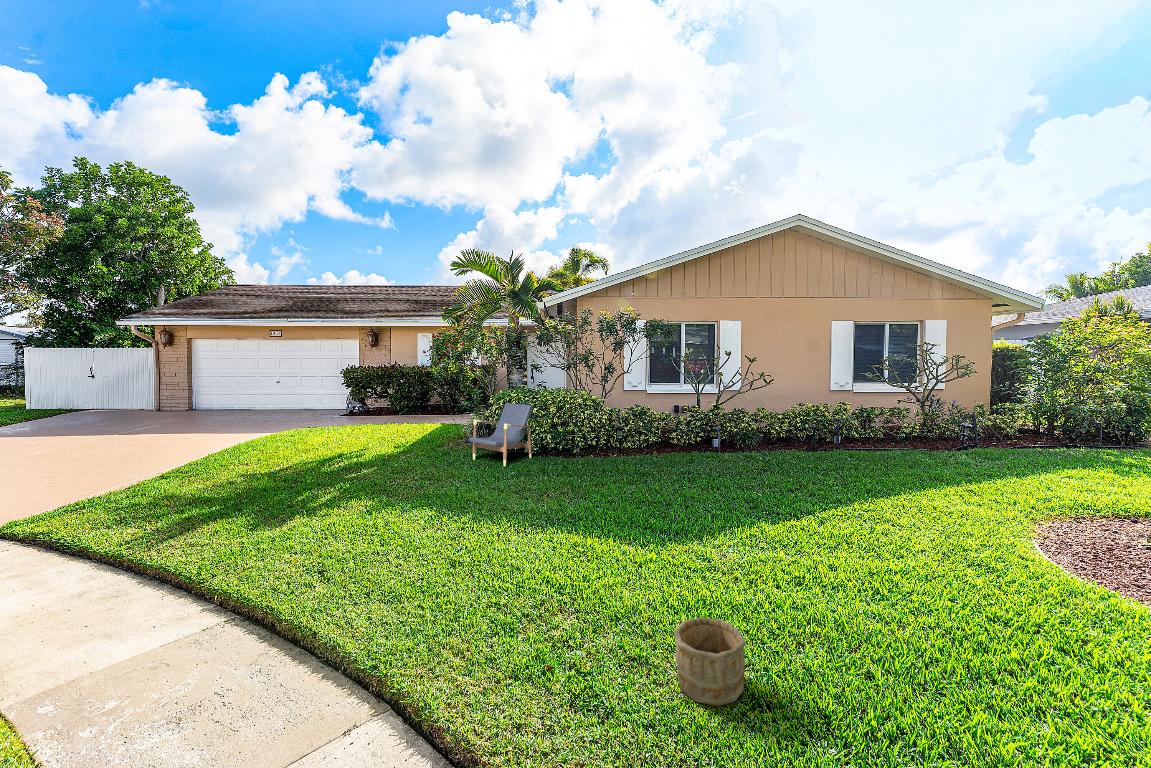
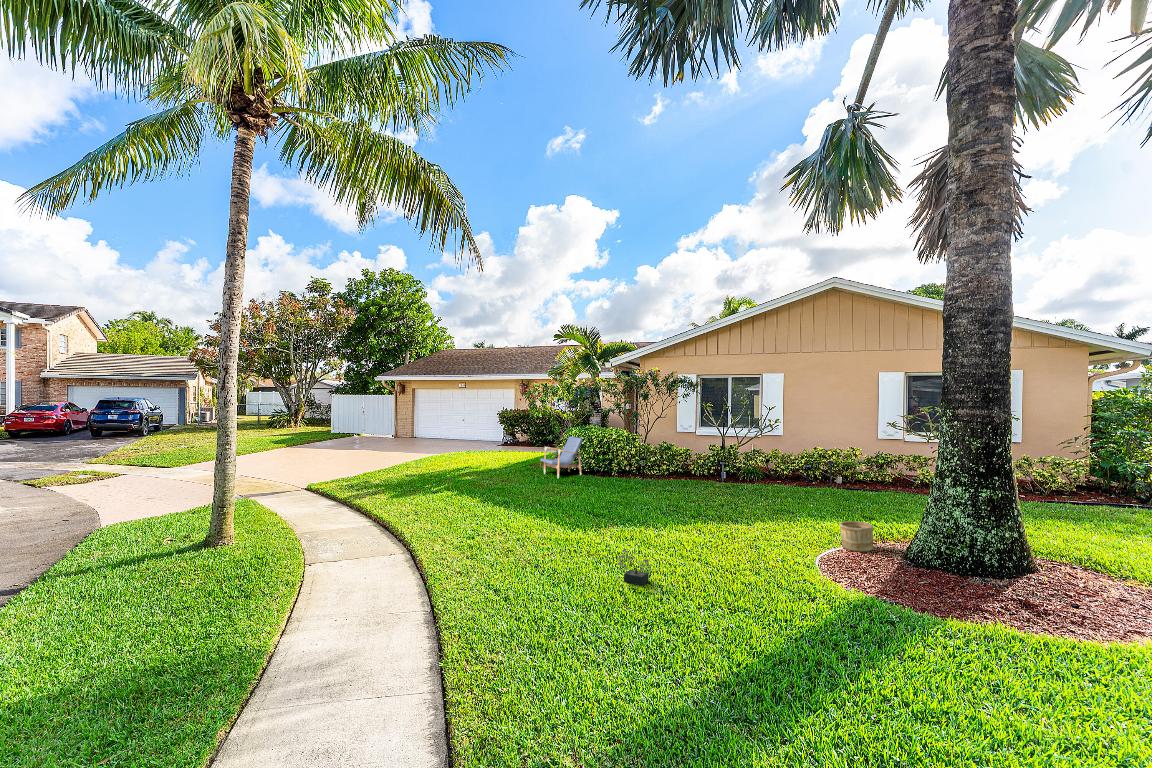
wooden bucket: present [674,617,746,706] -> present [840,521,873,552]
decorative plant: none [959,642,1049,724] -> present [619,549,652,585]

